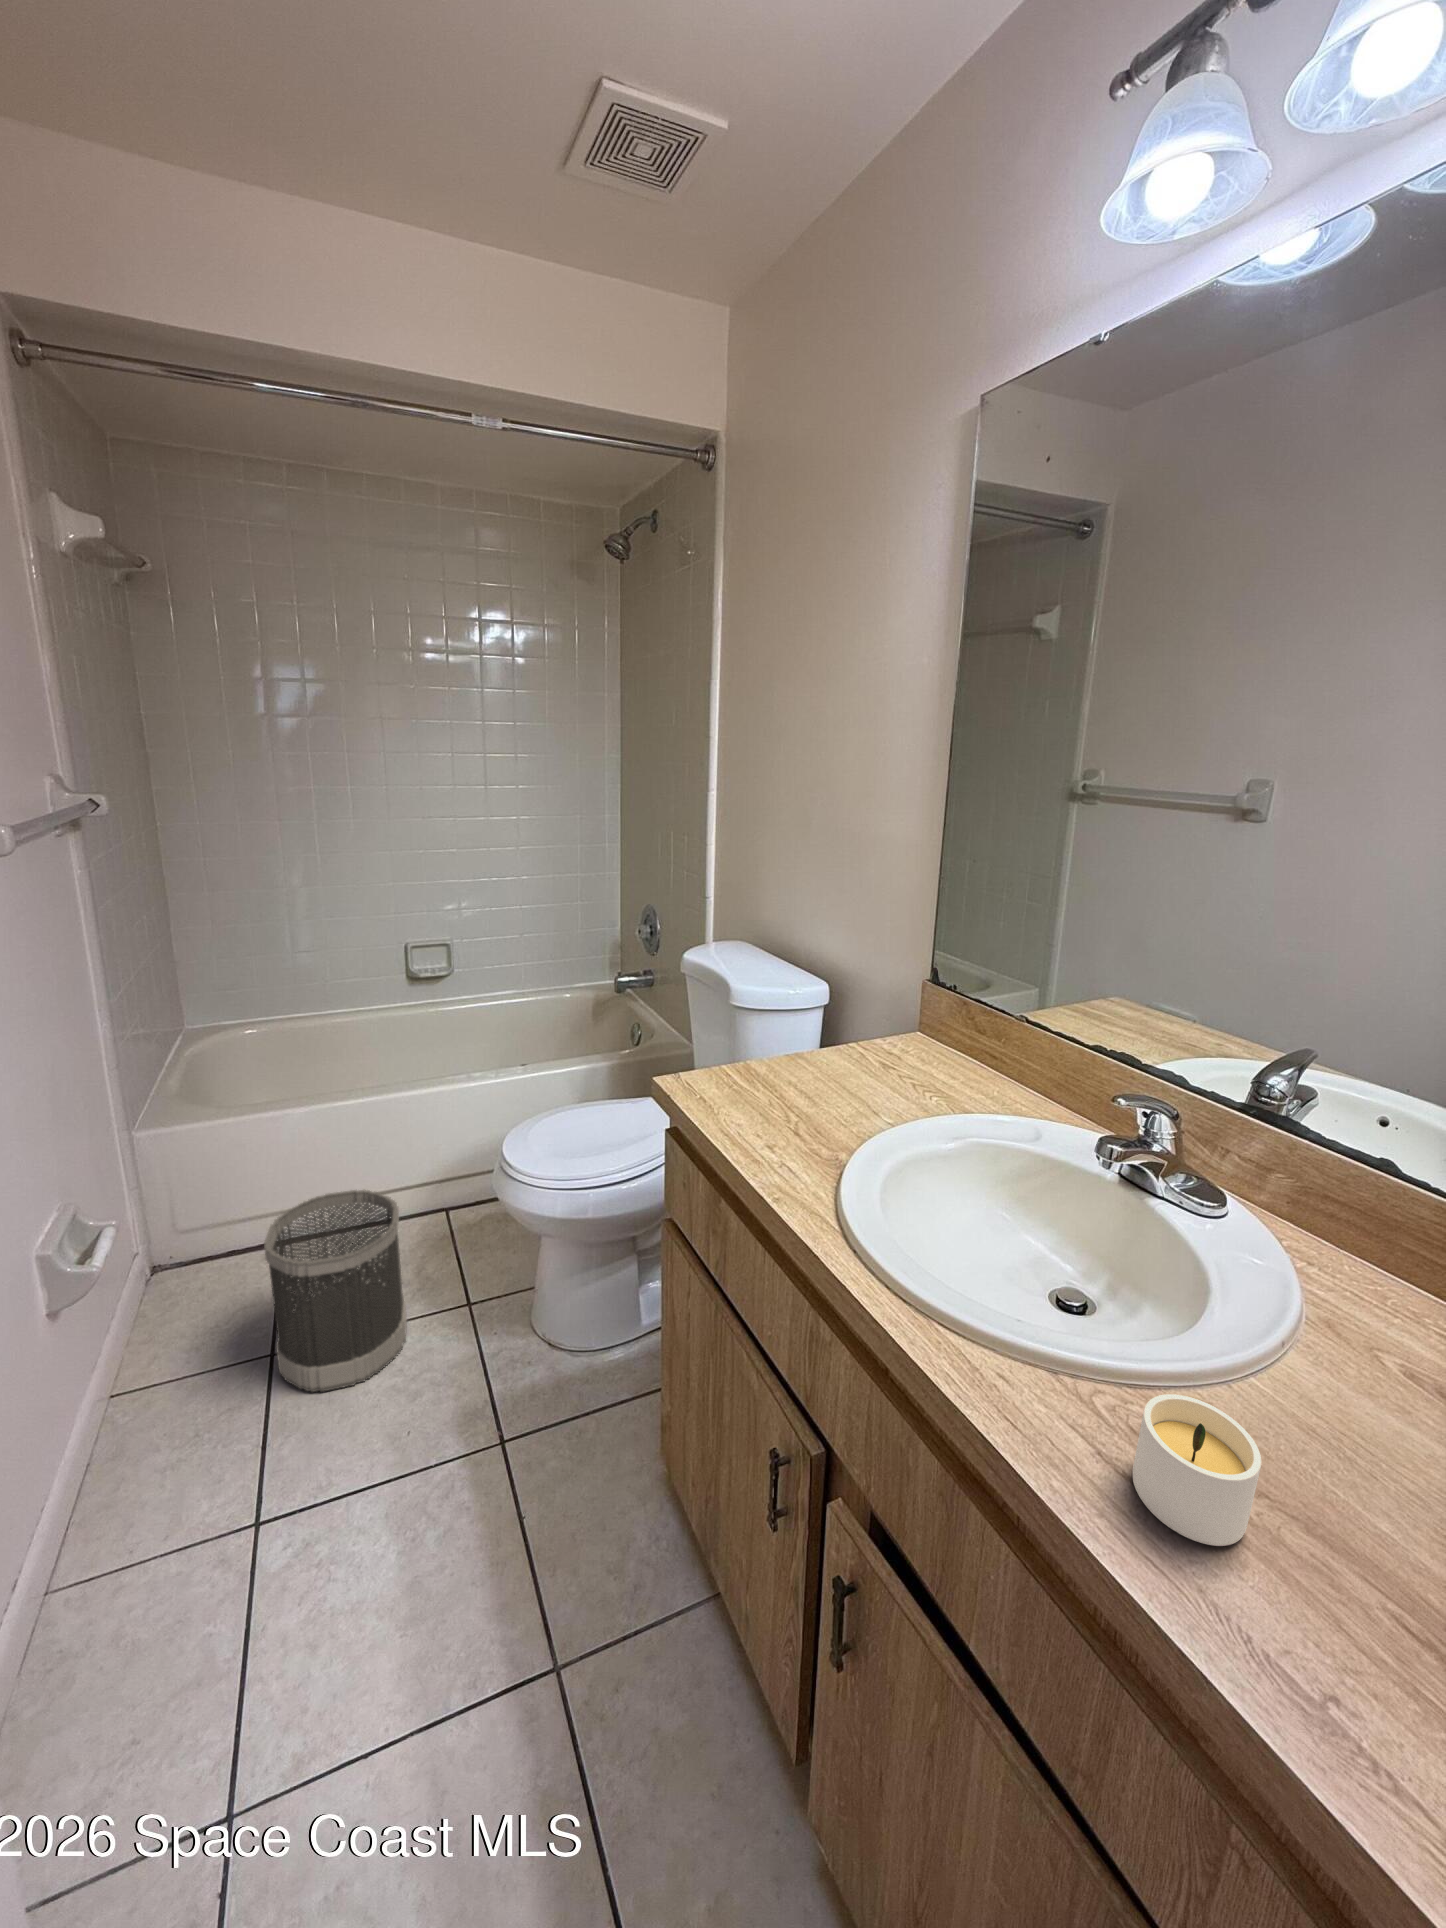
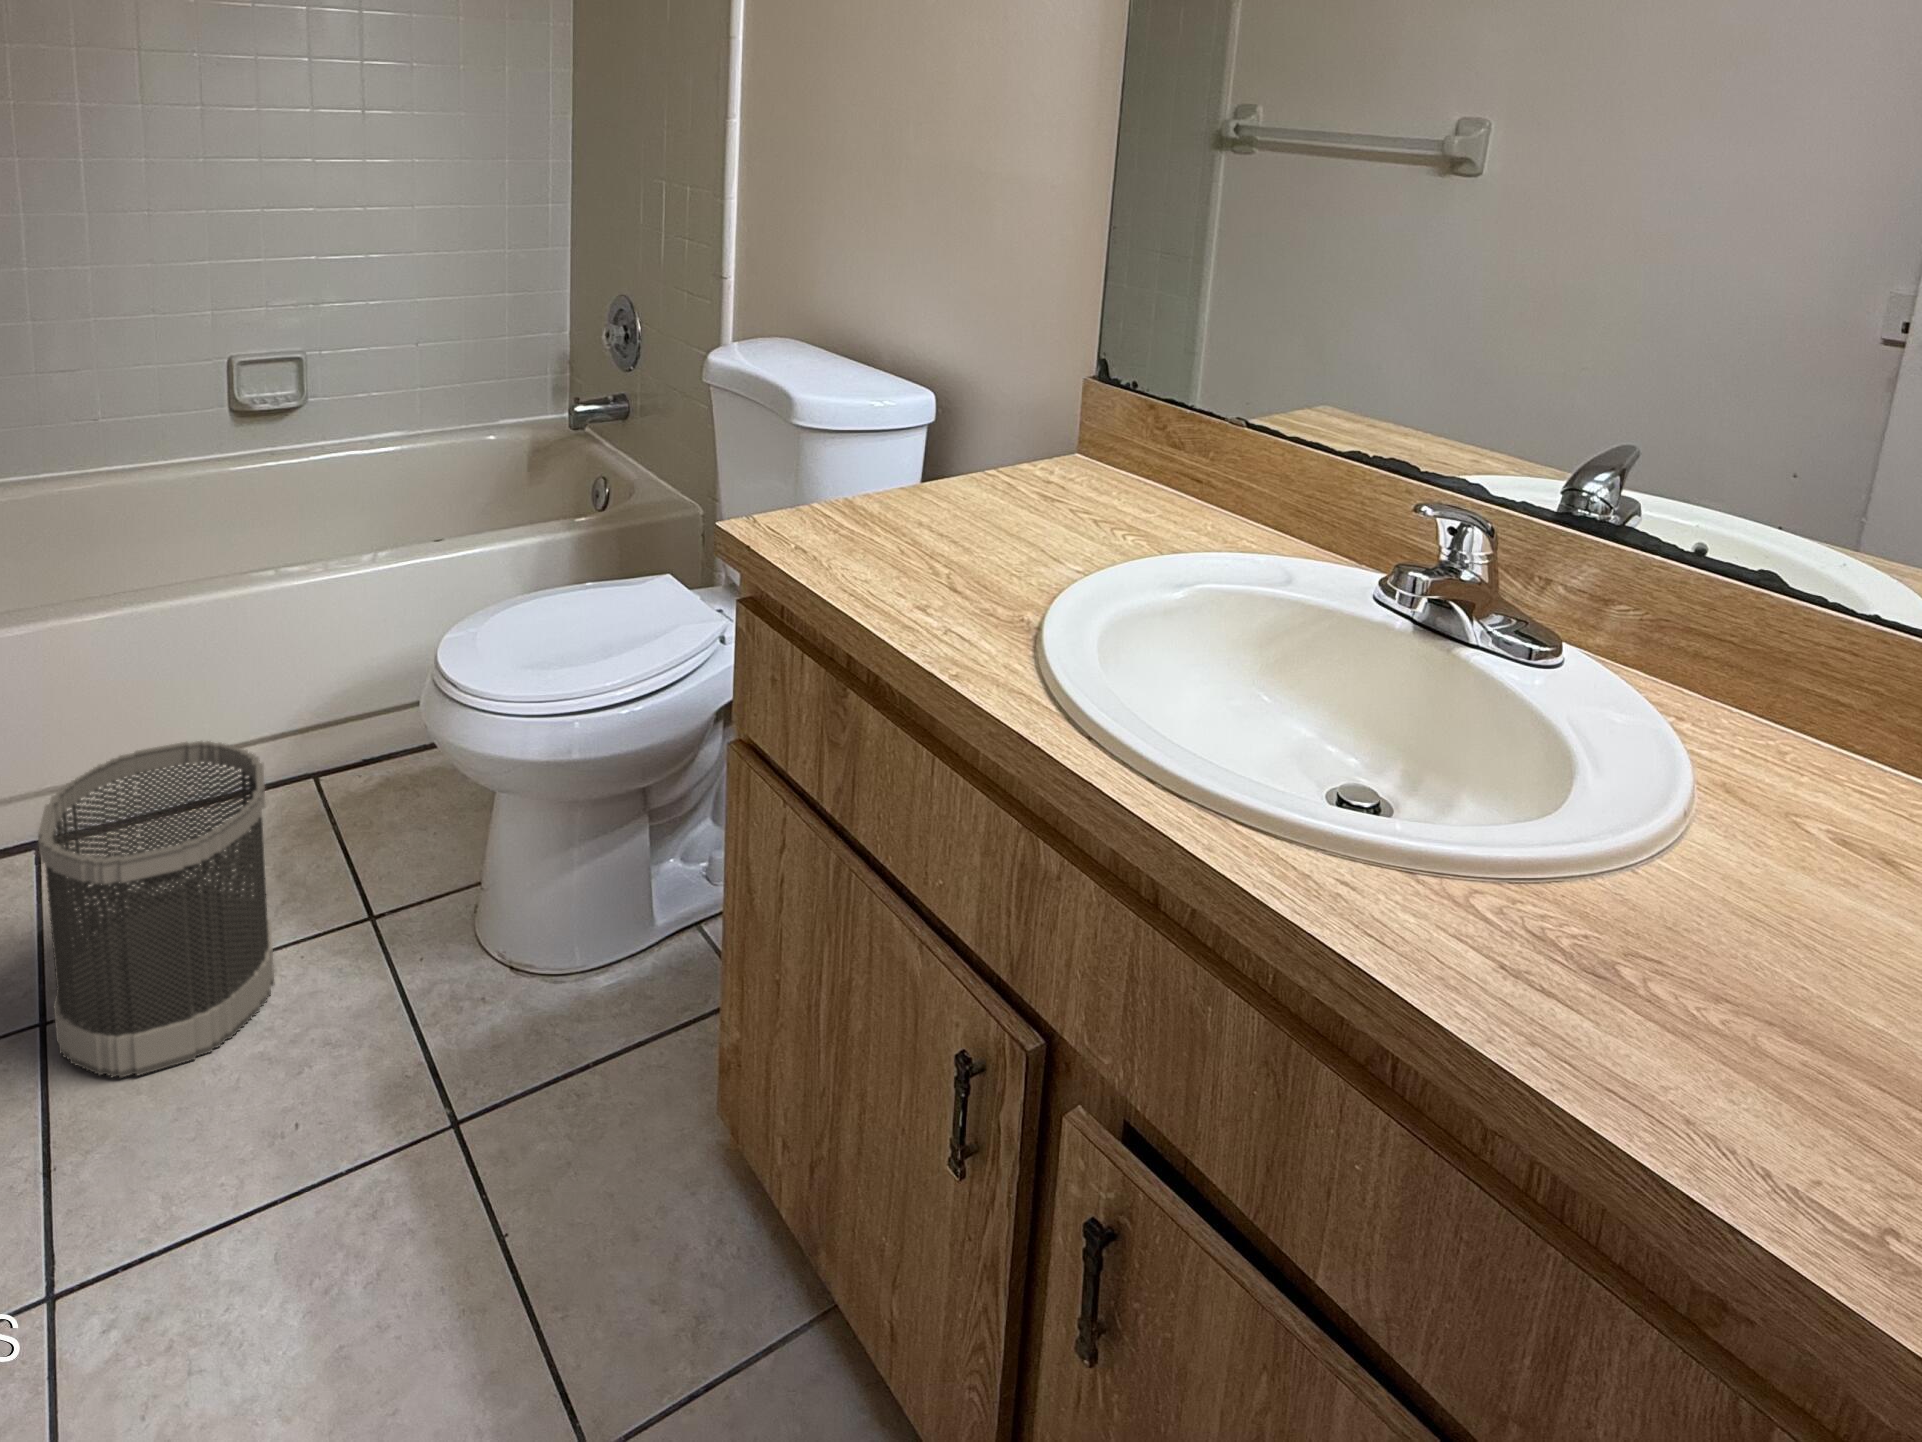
candle: present [1133,1394,1261,1546] -> none [1556,872,1806,1108]

